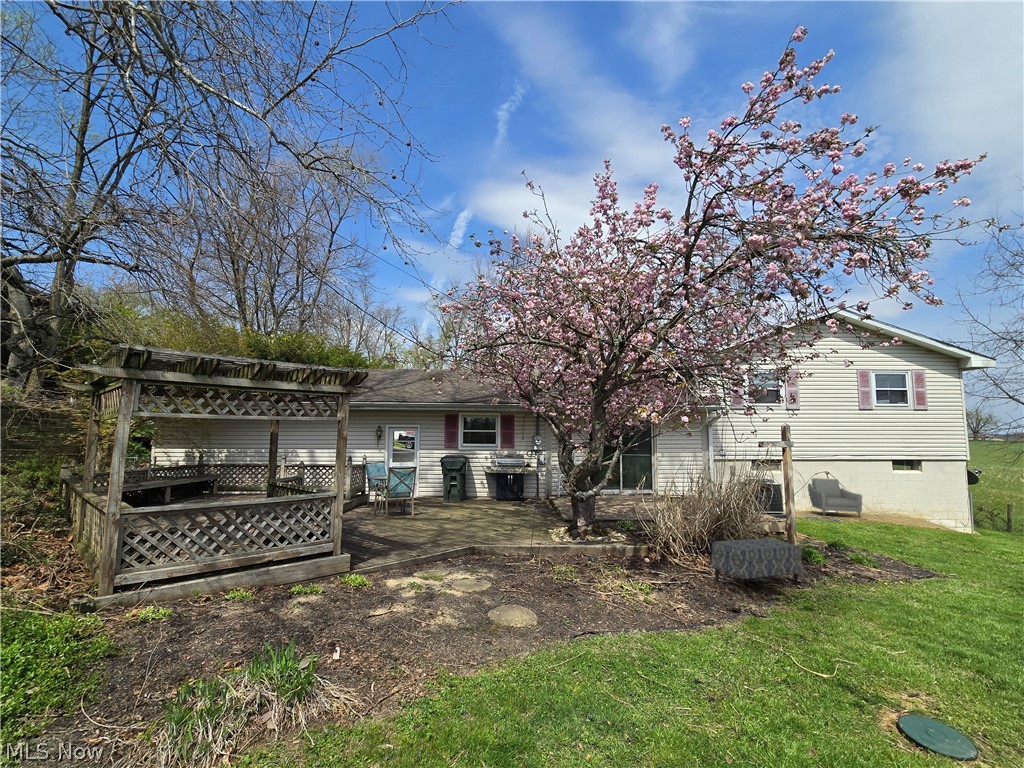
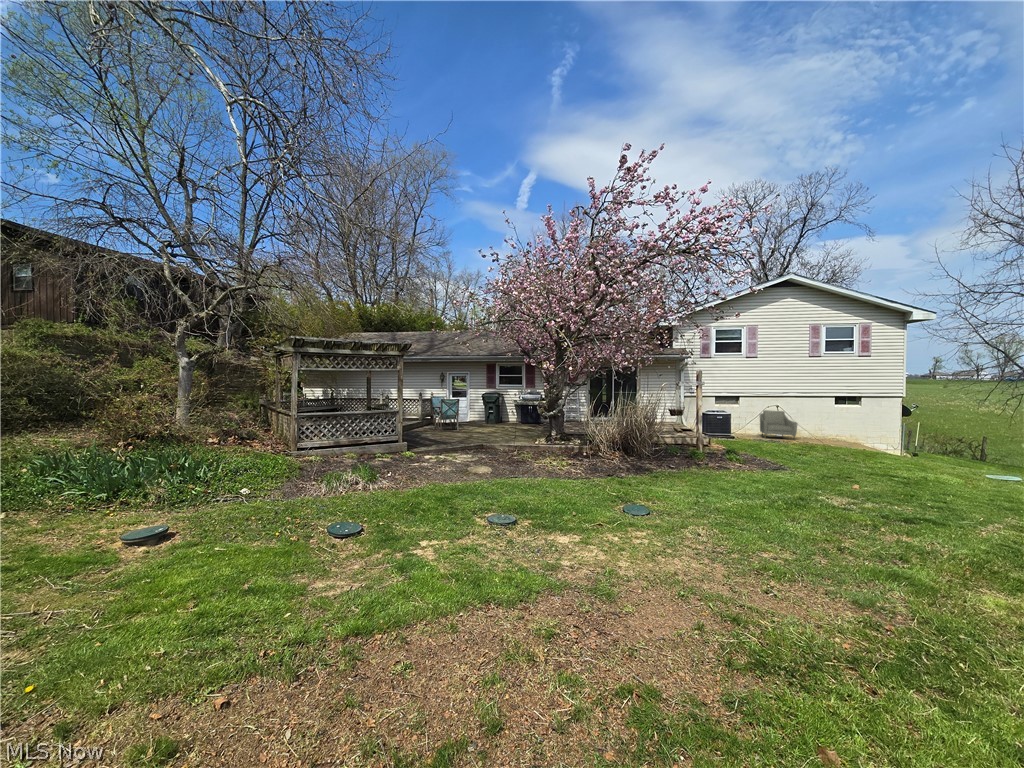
bench: present [712,538,801,591] -> none [606,440,660,466]

